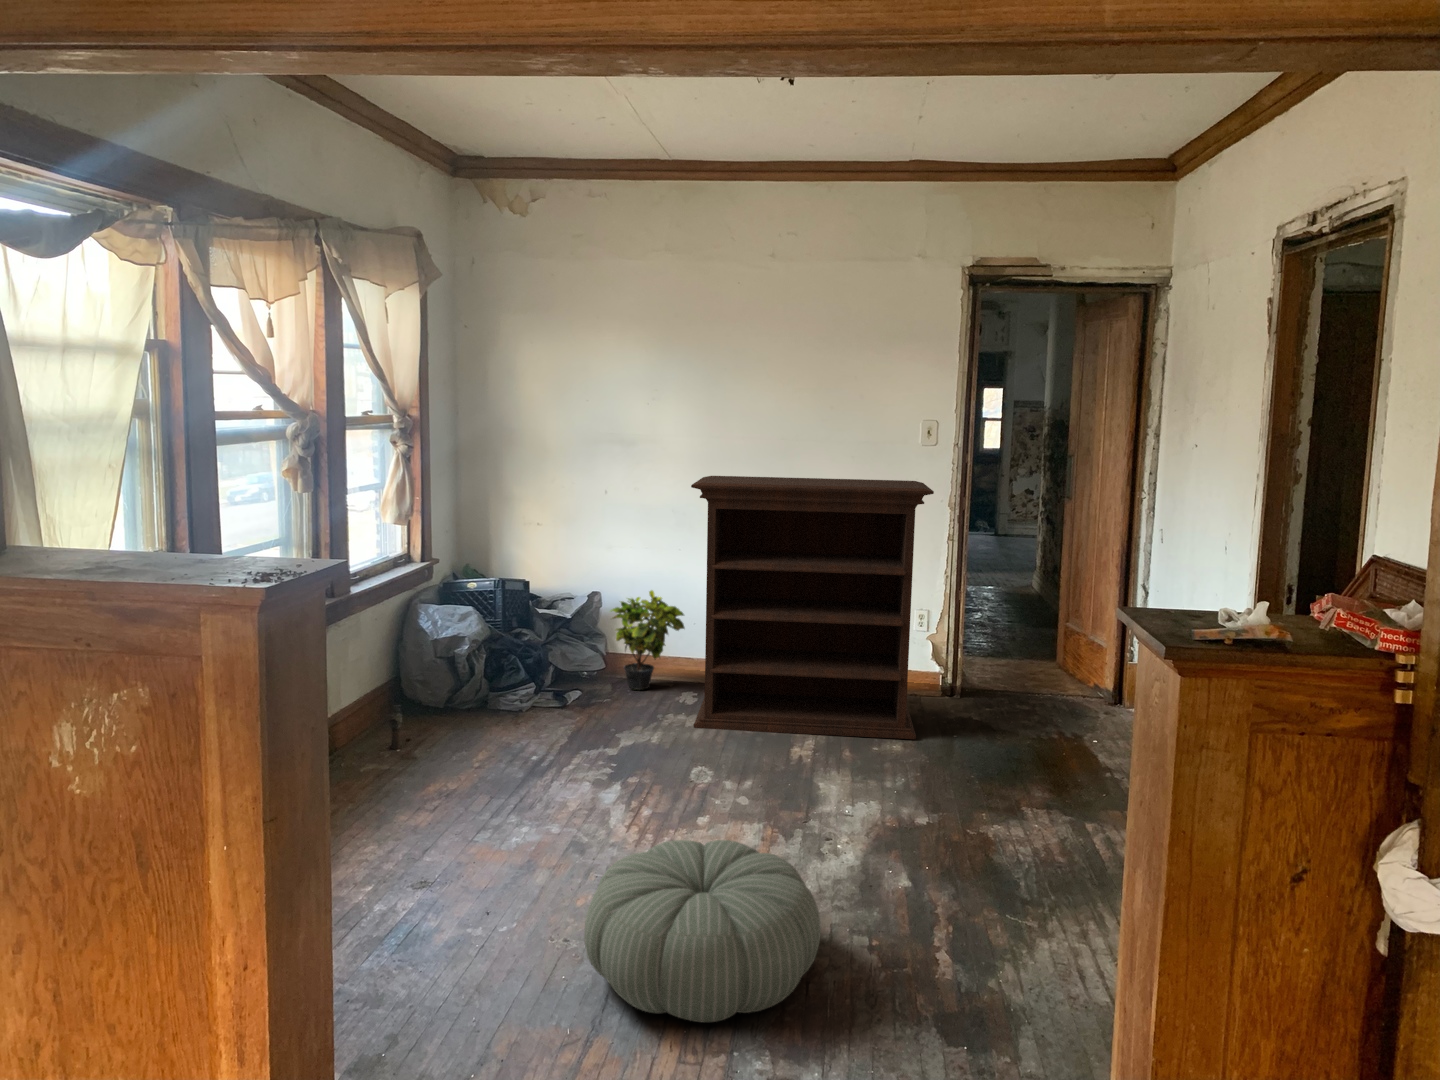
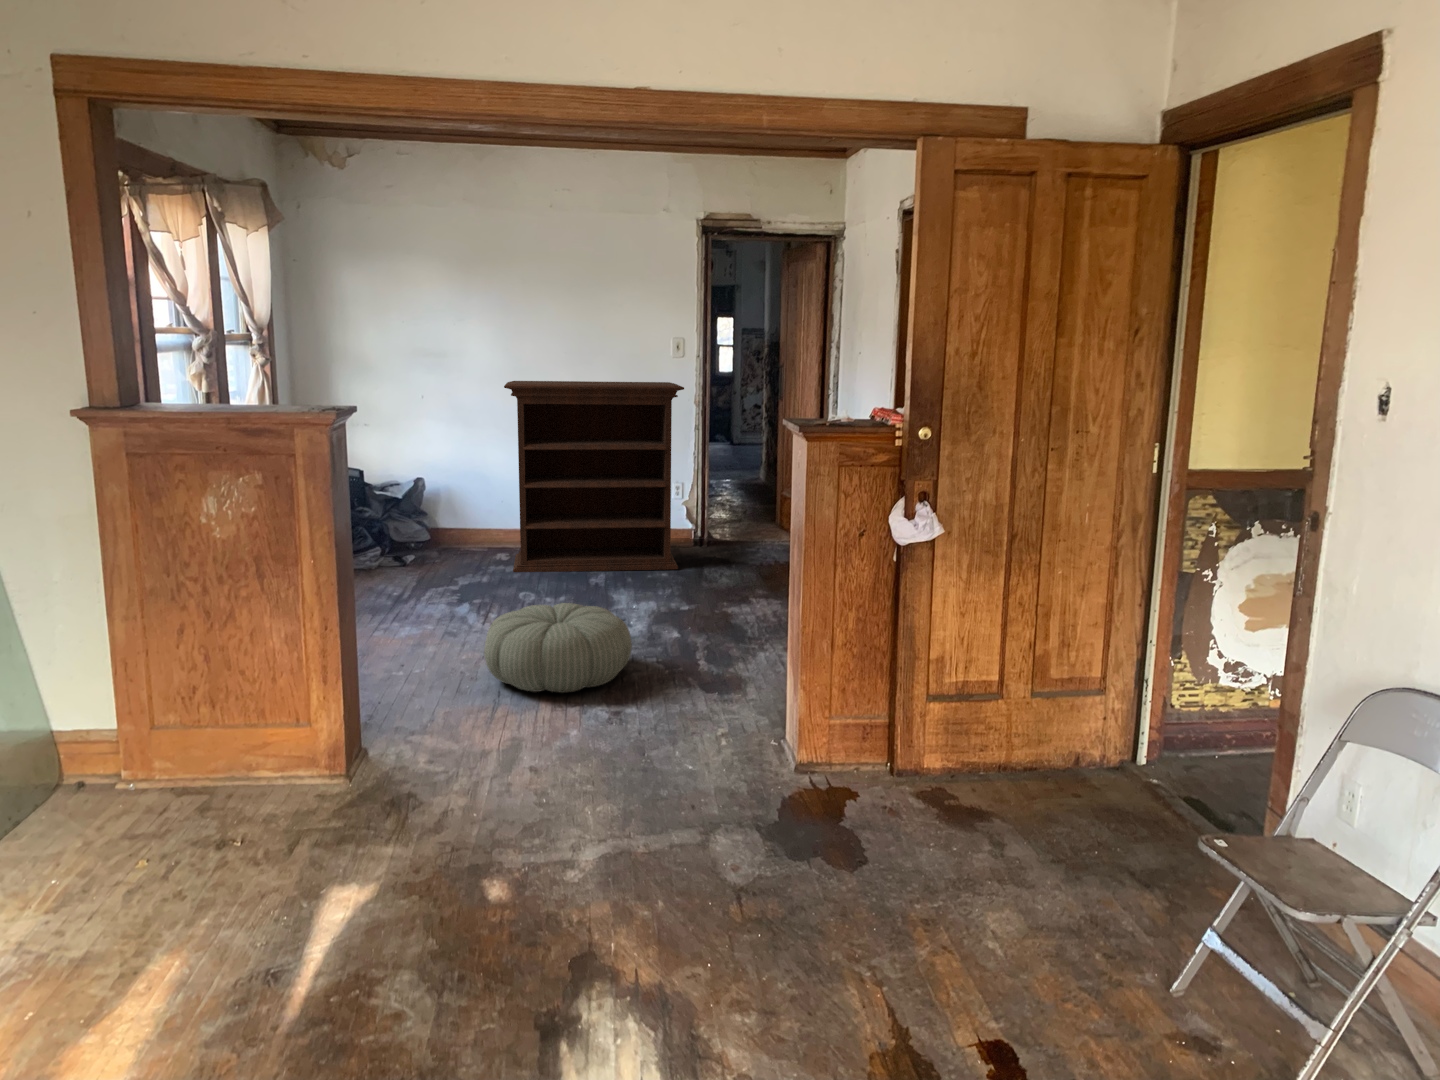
potted plant: present [611,590,685,690] -> none [433,474,496,553]

